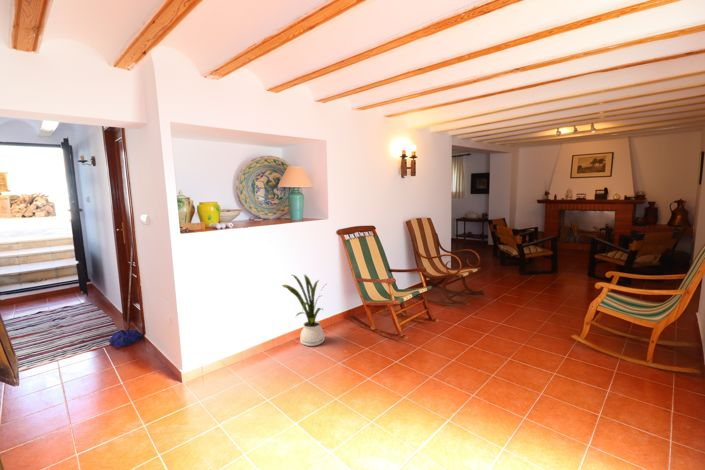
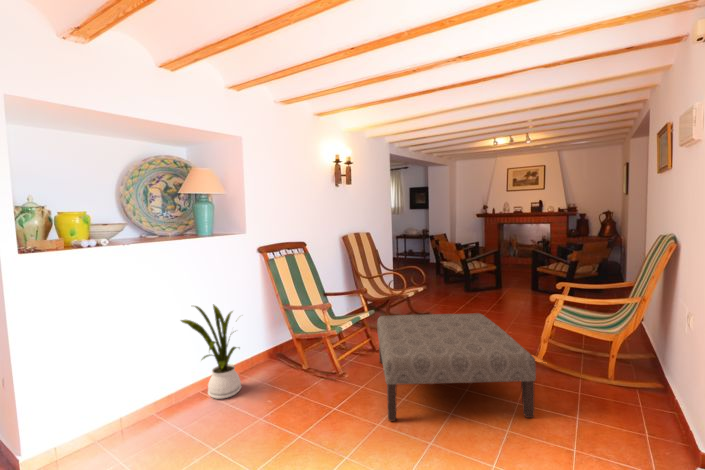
ottoman: none [434,291,570,383] -> present [377,313,536,421]

